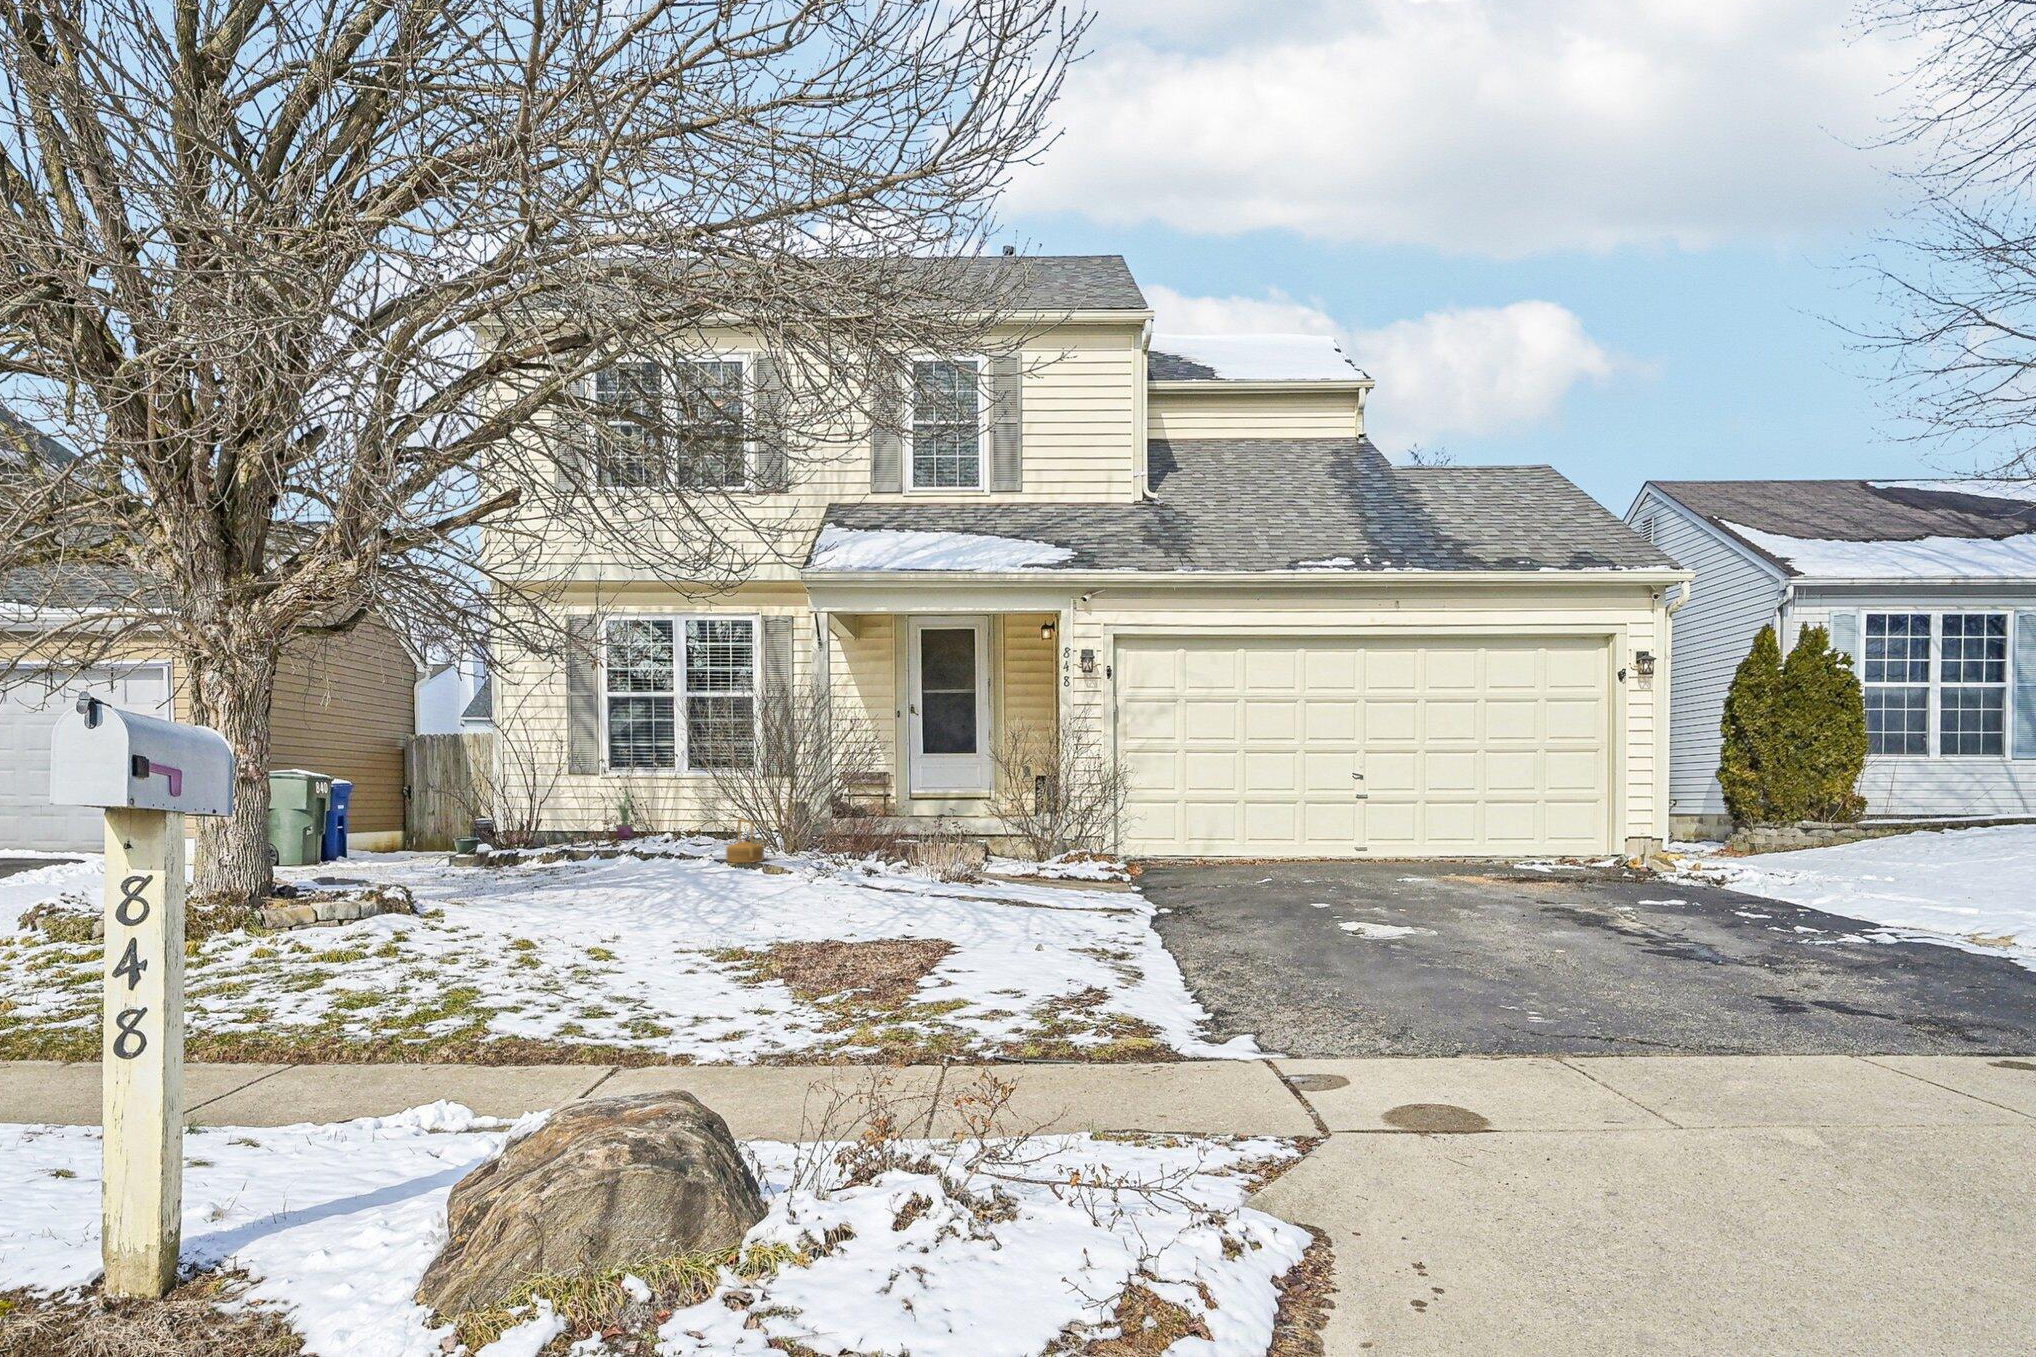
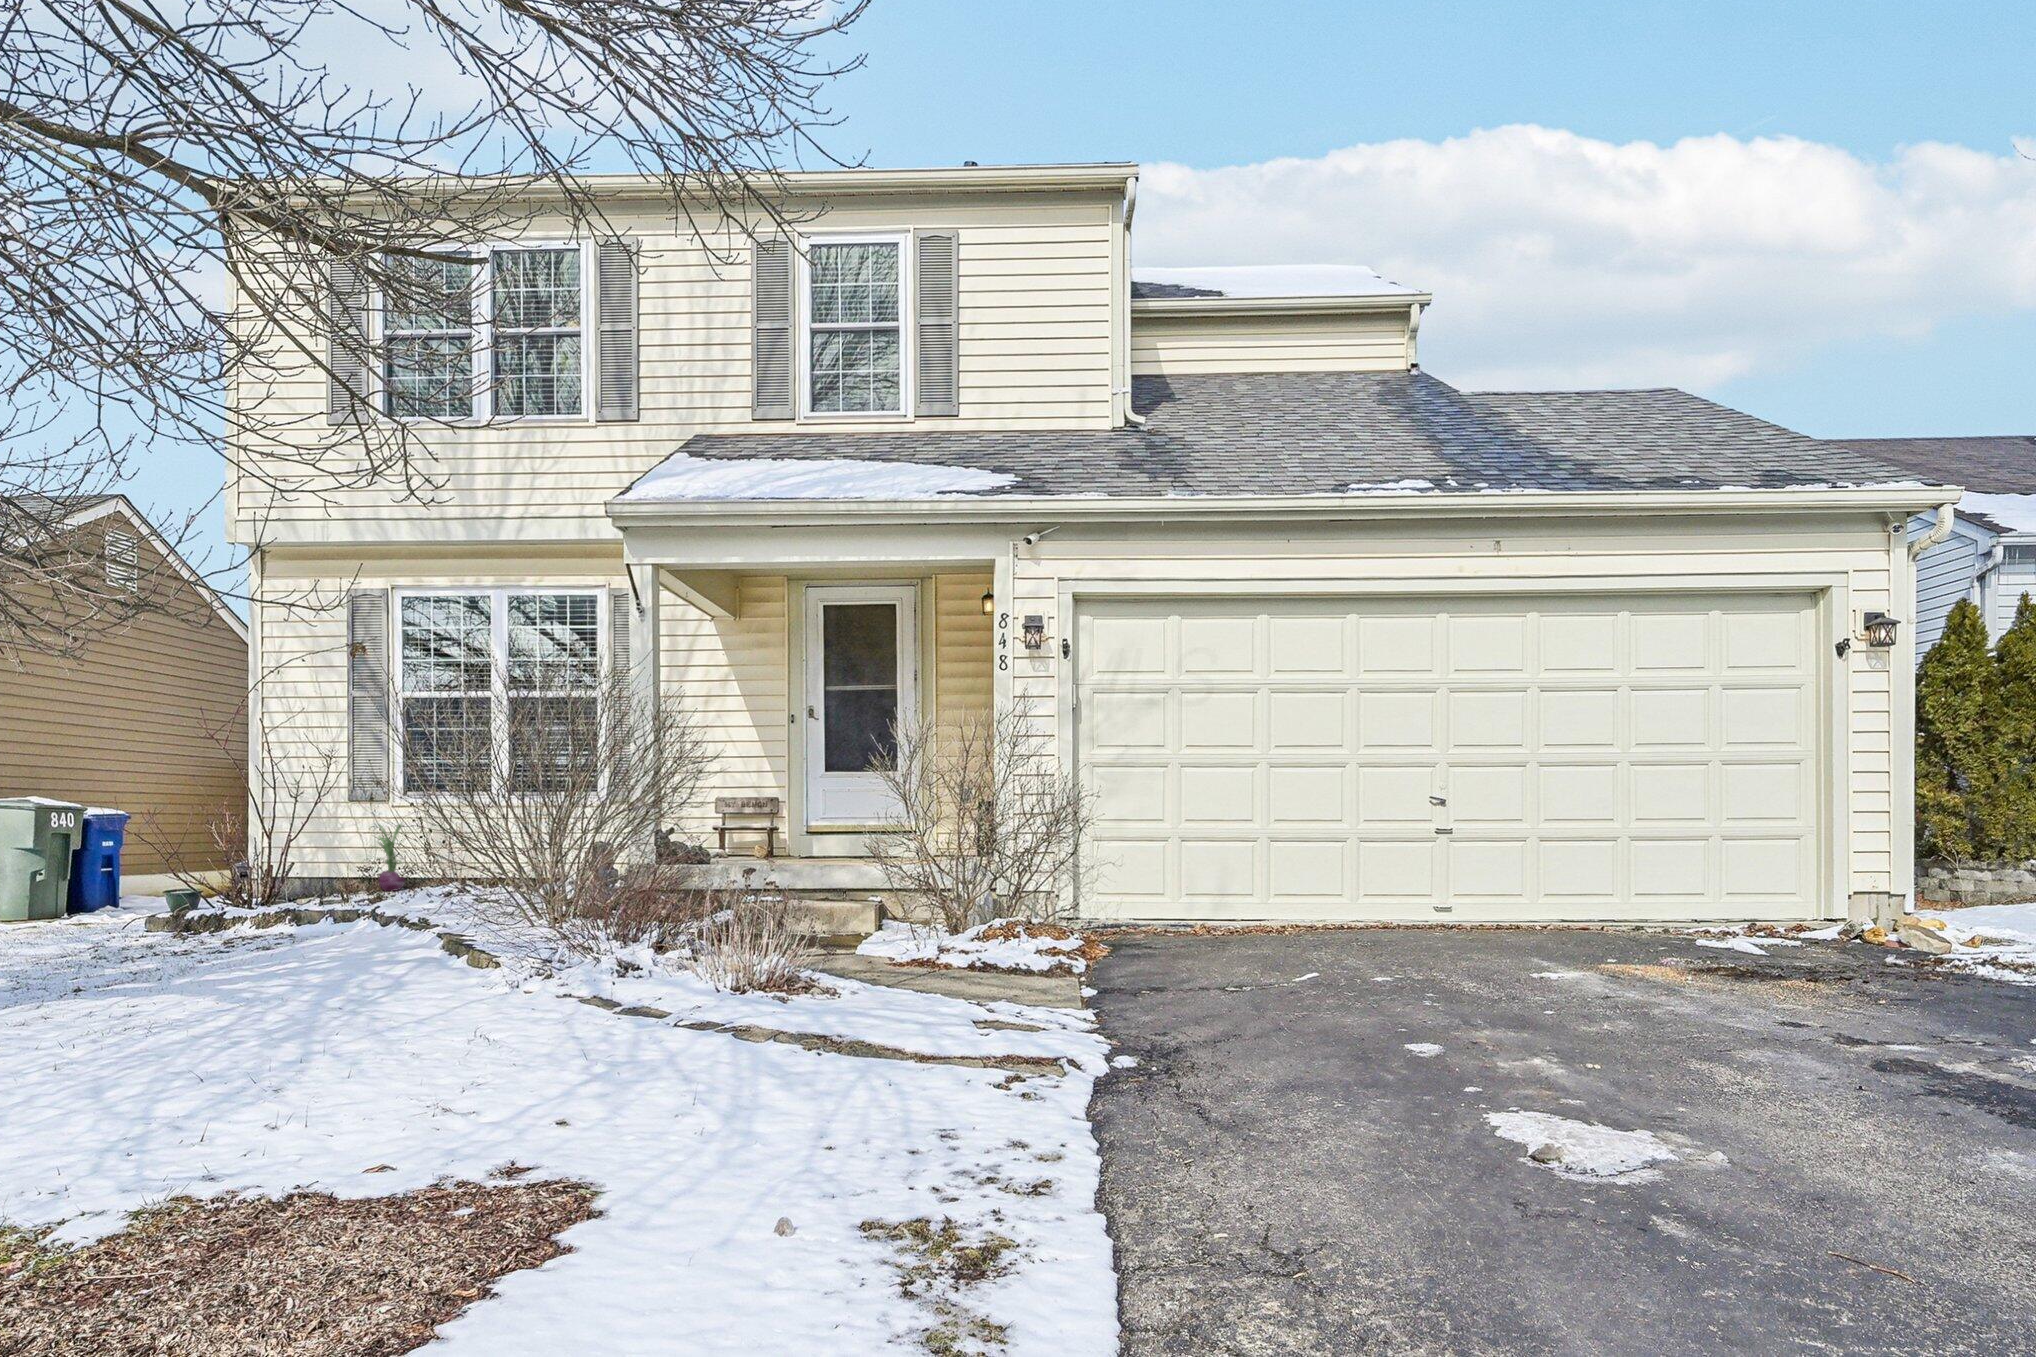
woven basket: present [726,818,764,863] -> none [465,866,529,937]

